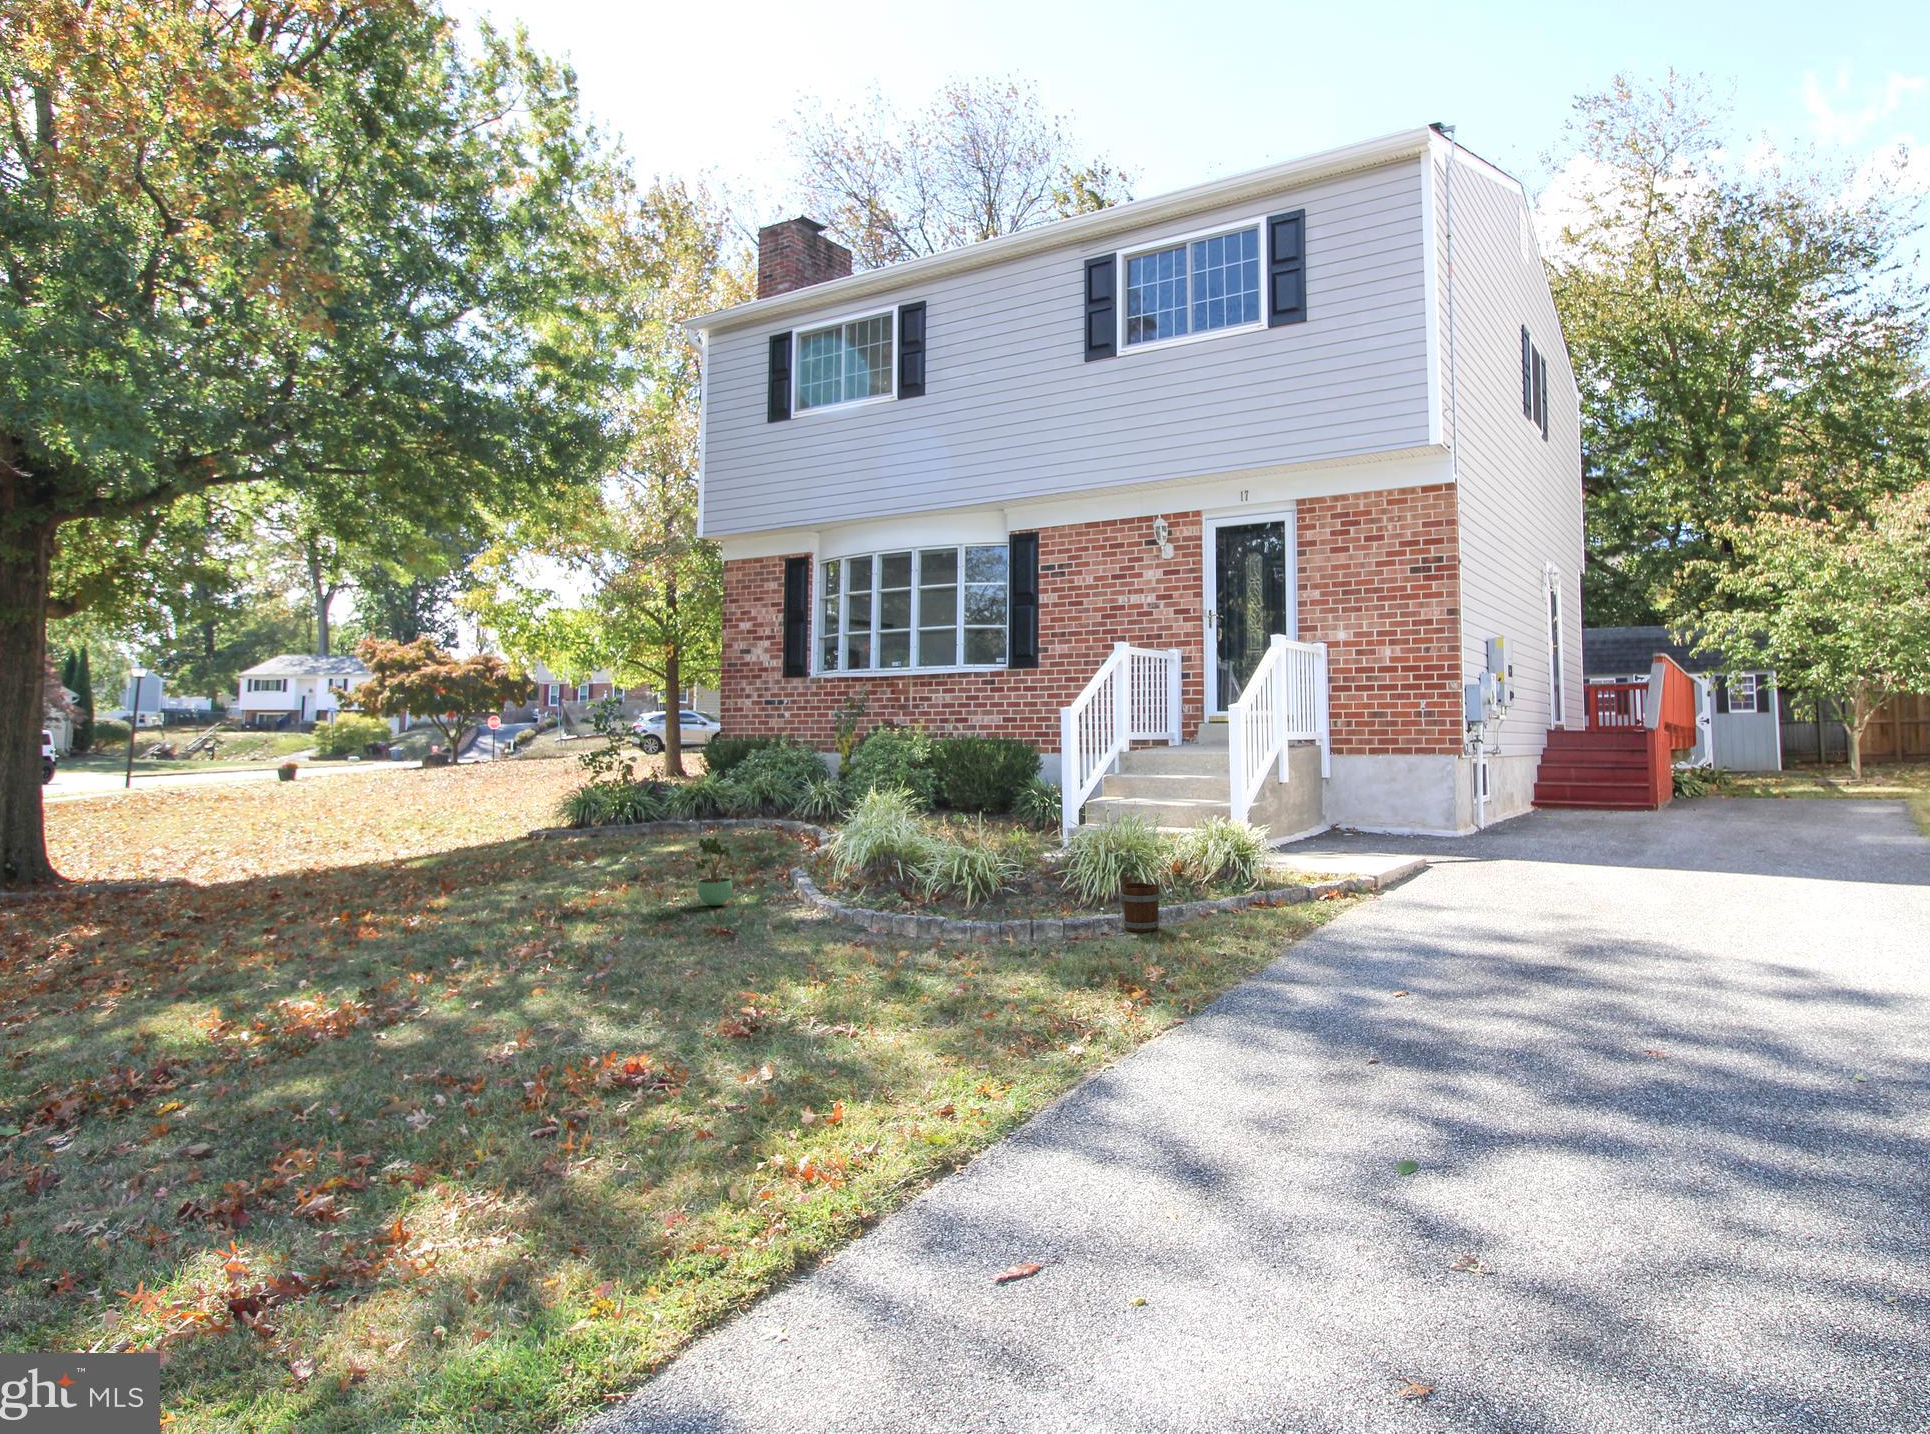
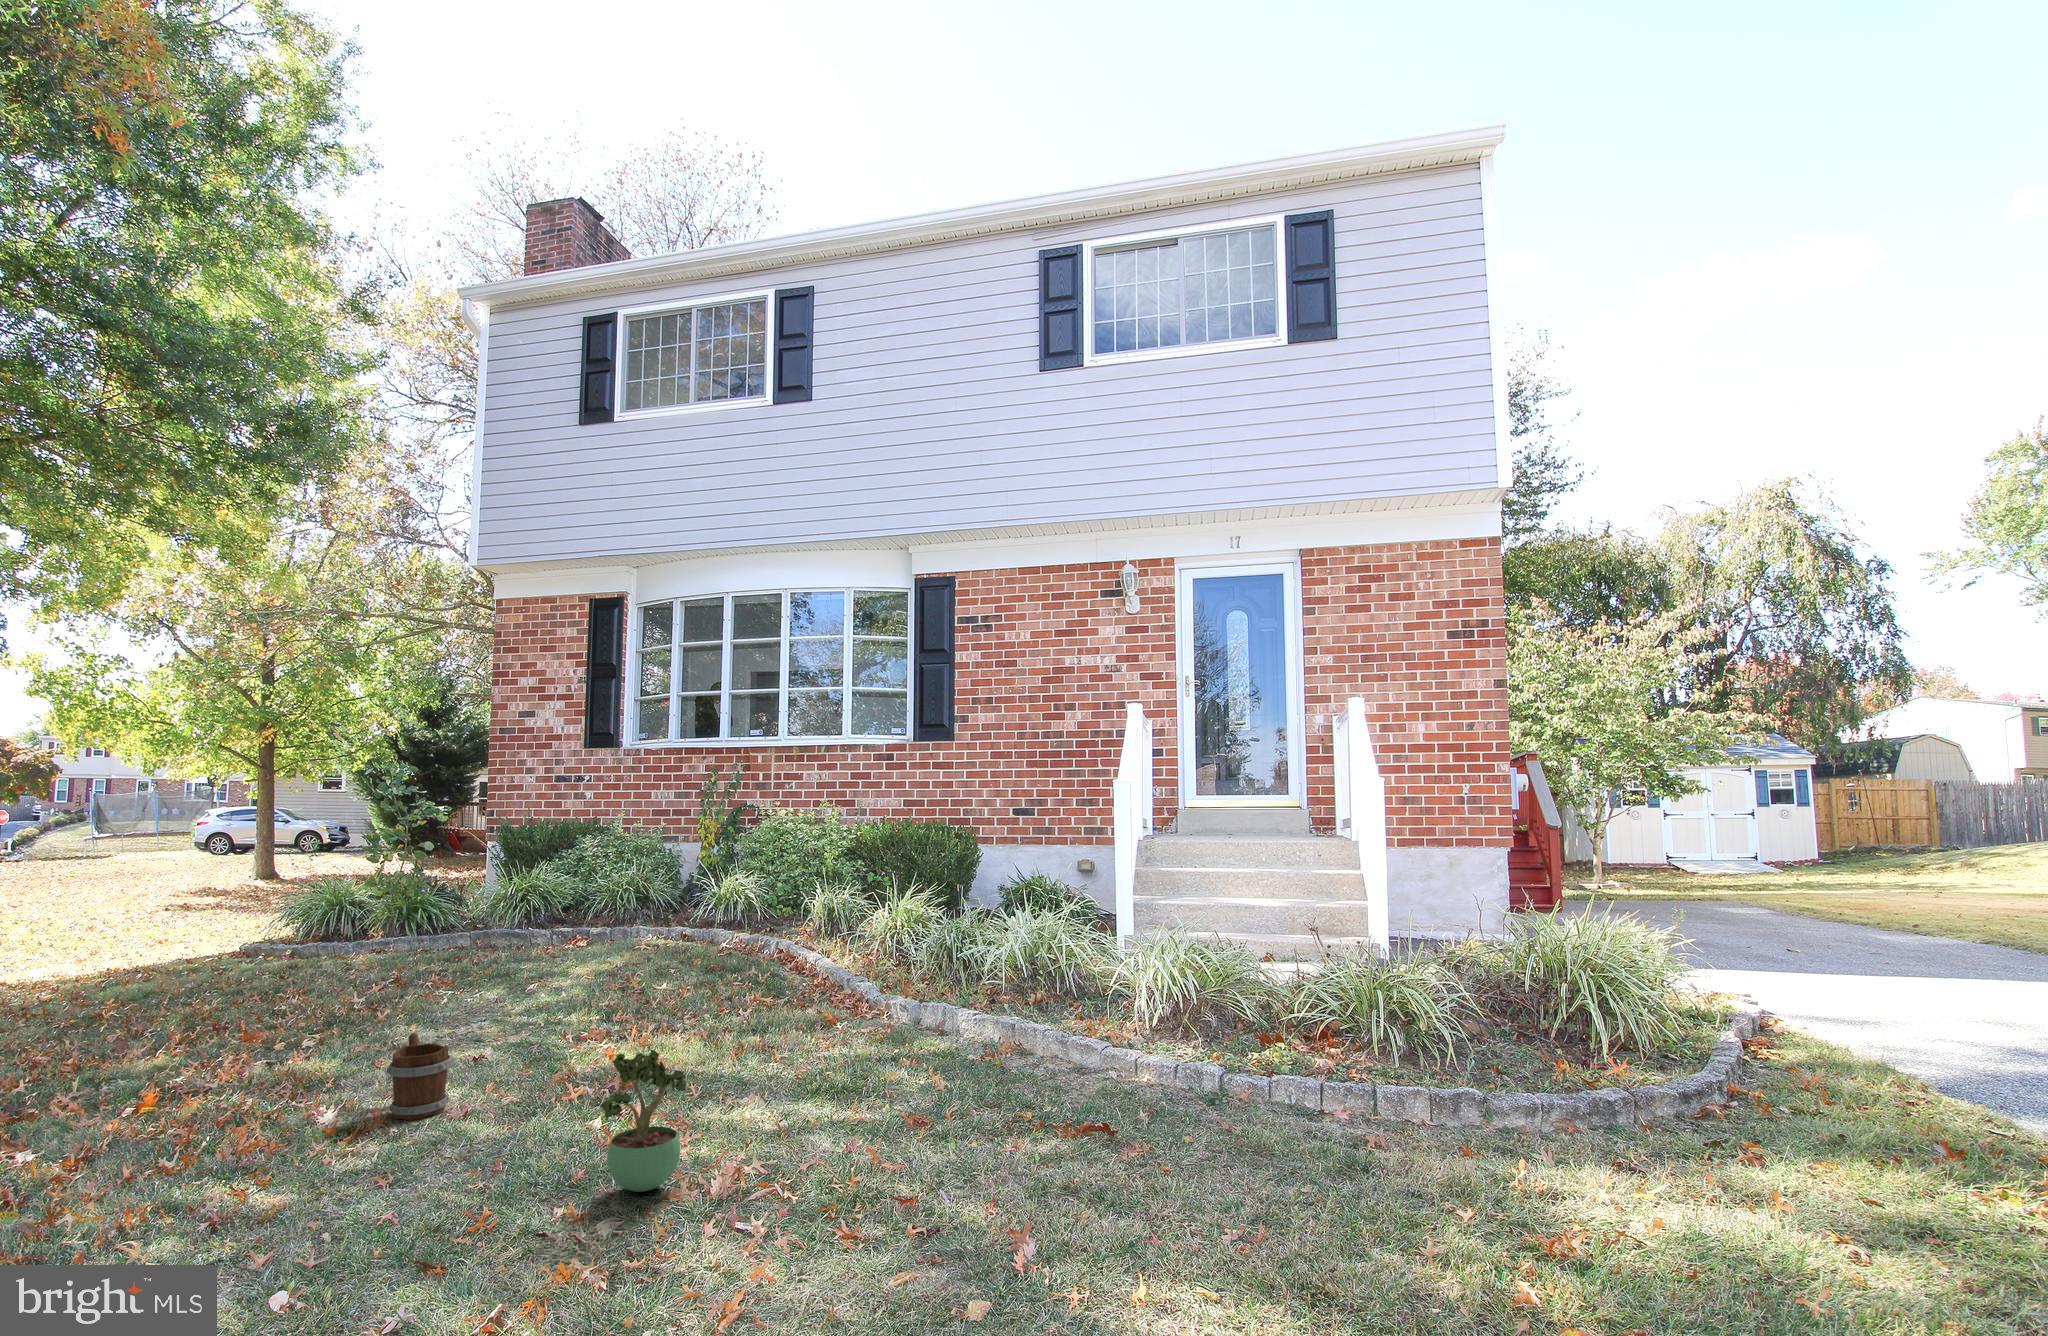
bucket: present [1121,876,1161,932] -> present [387,1033,453,1120]

